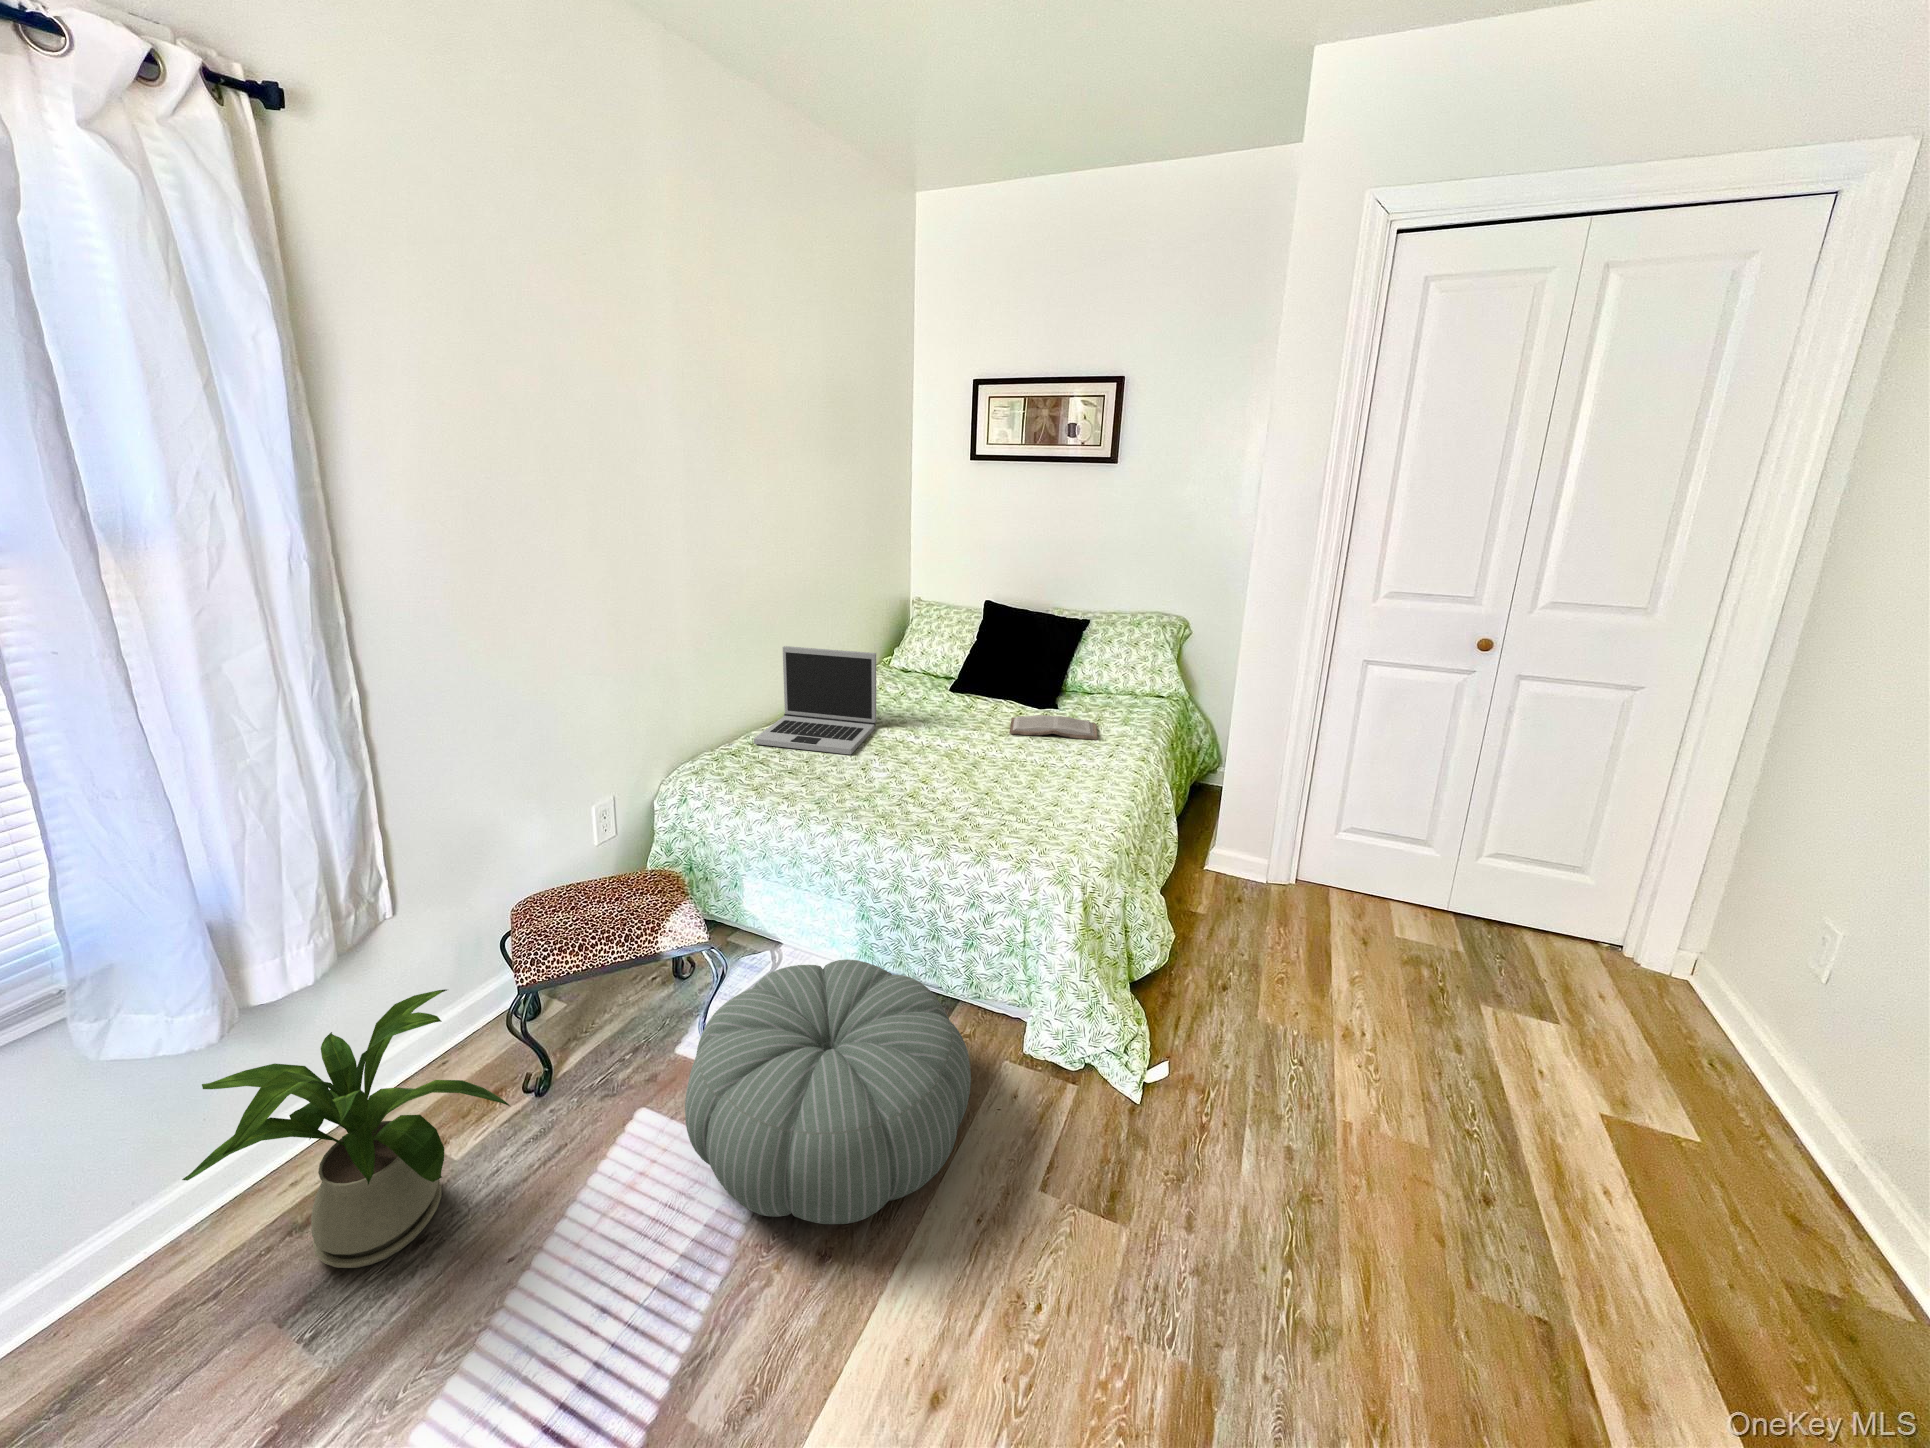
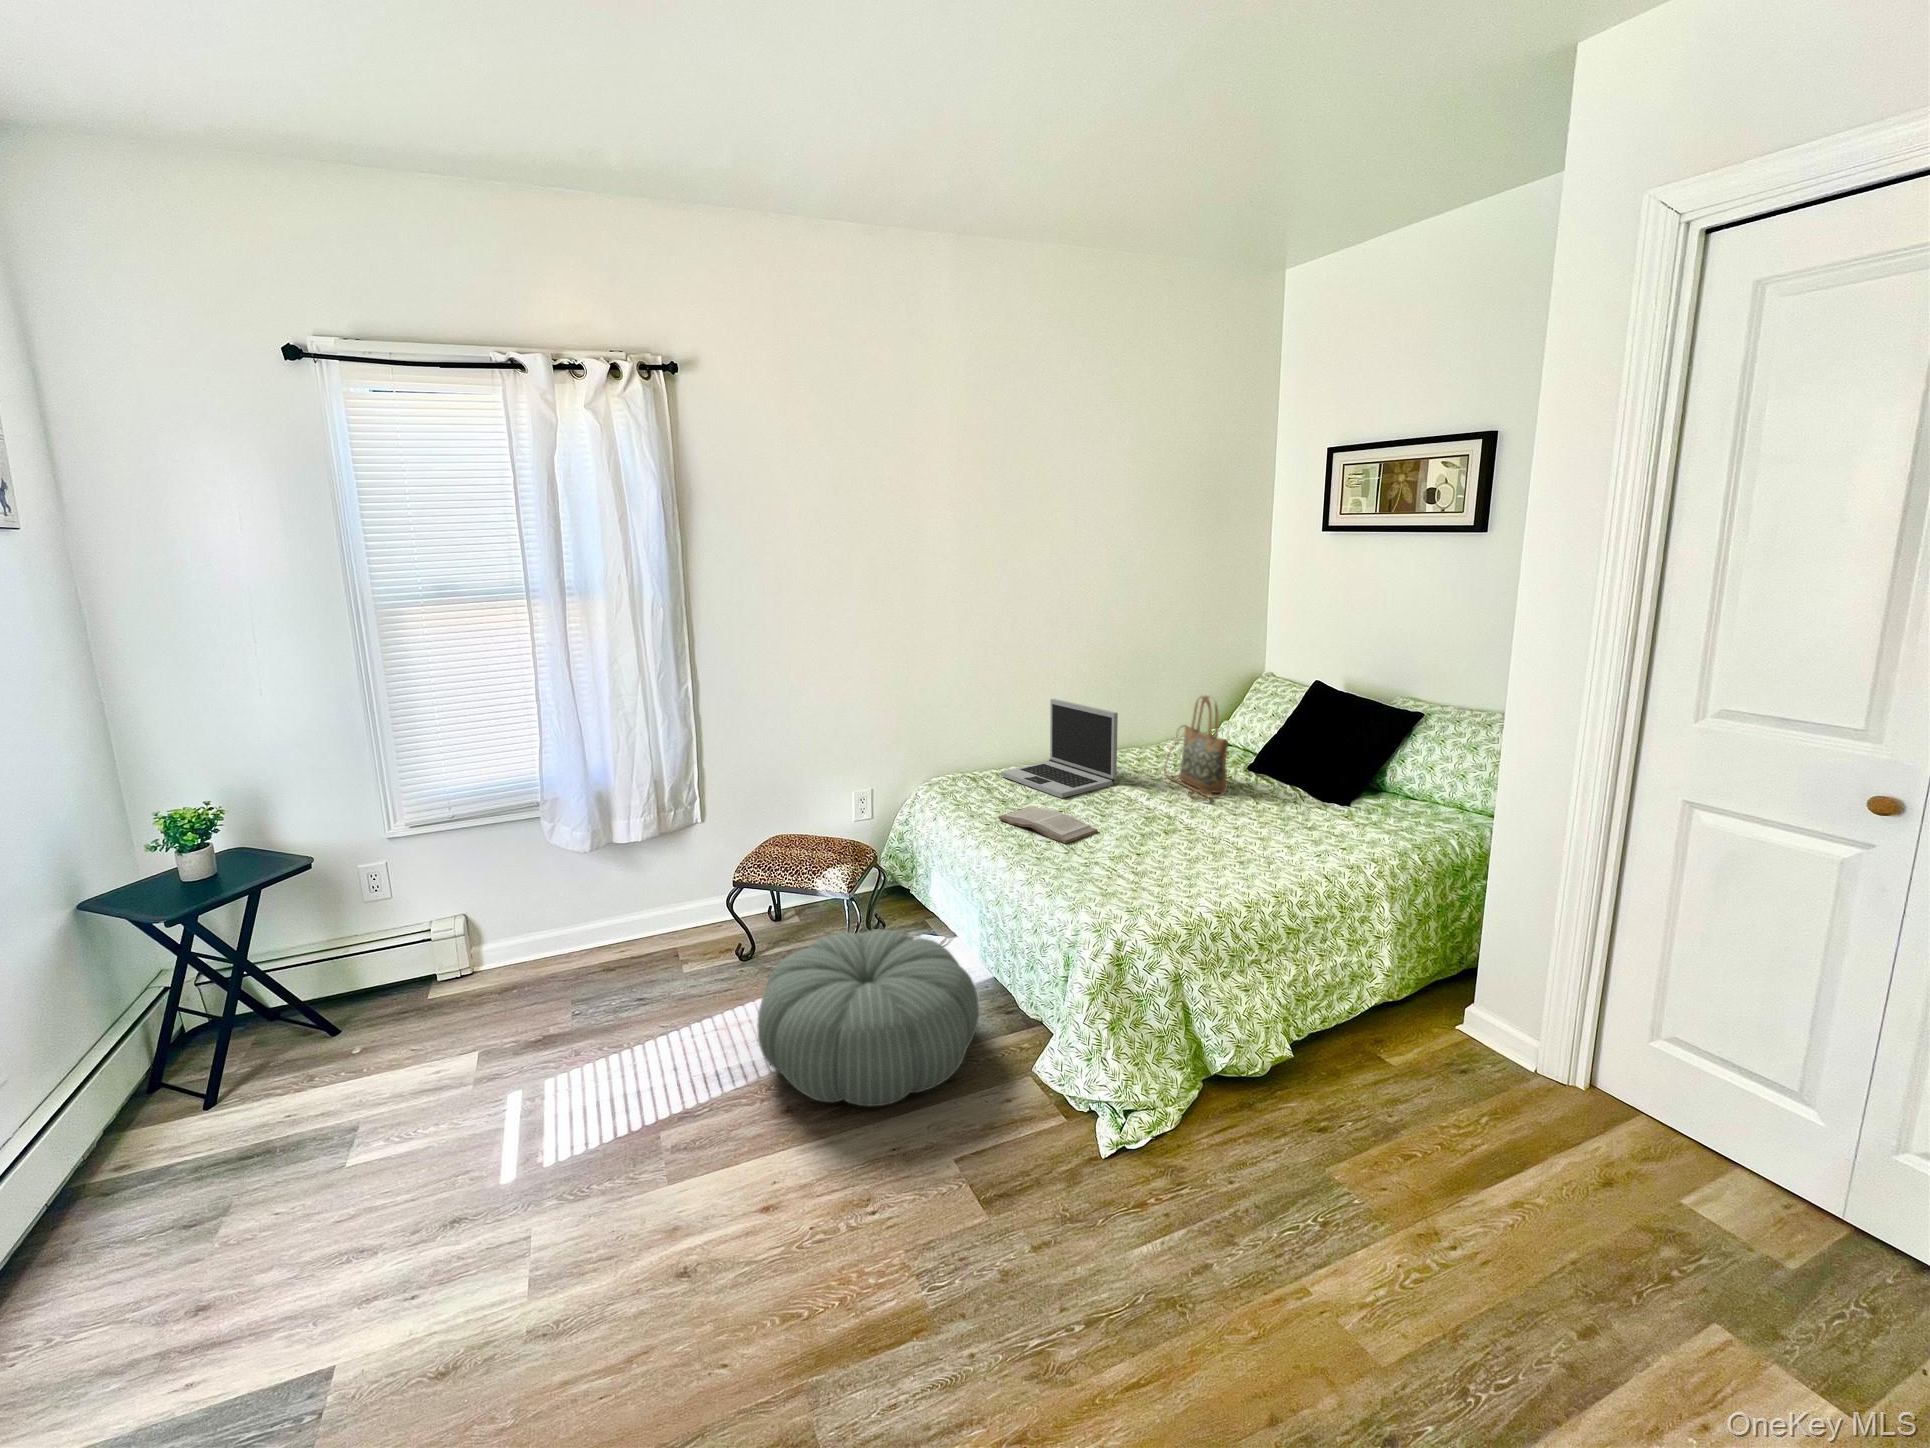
handbag: none [904,625,983,728] -> present [1164,696,1228,801]
book: present [1009,715,1097,740] -> present [998,806,1097,843]
house plant: present [182,989,510,1268] -> none [561,859,699,1000]

